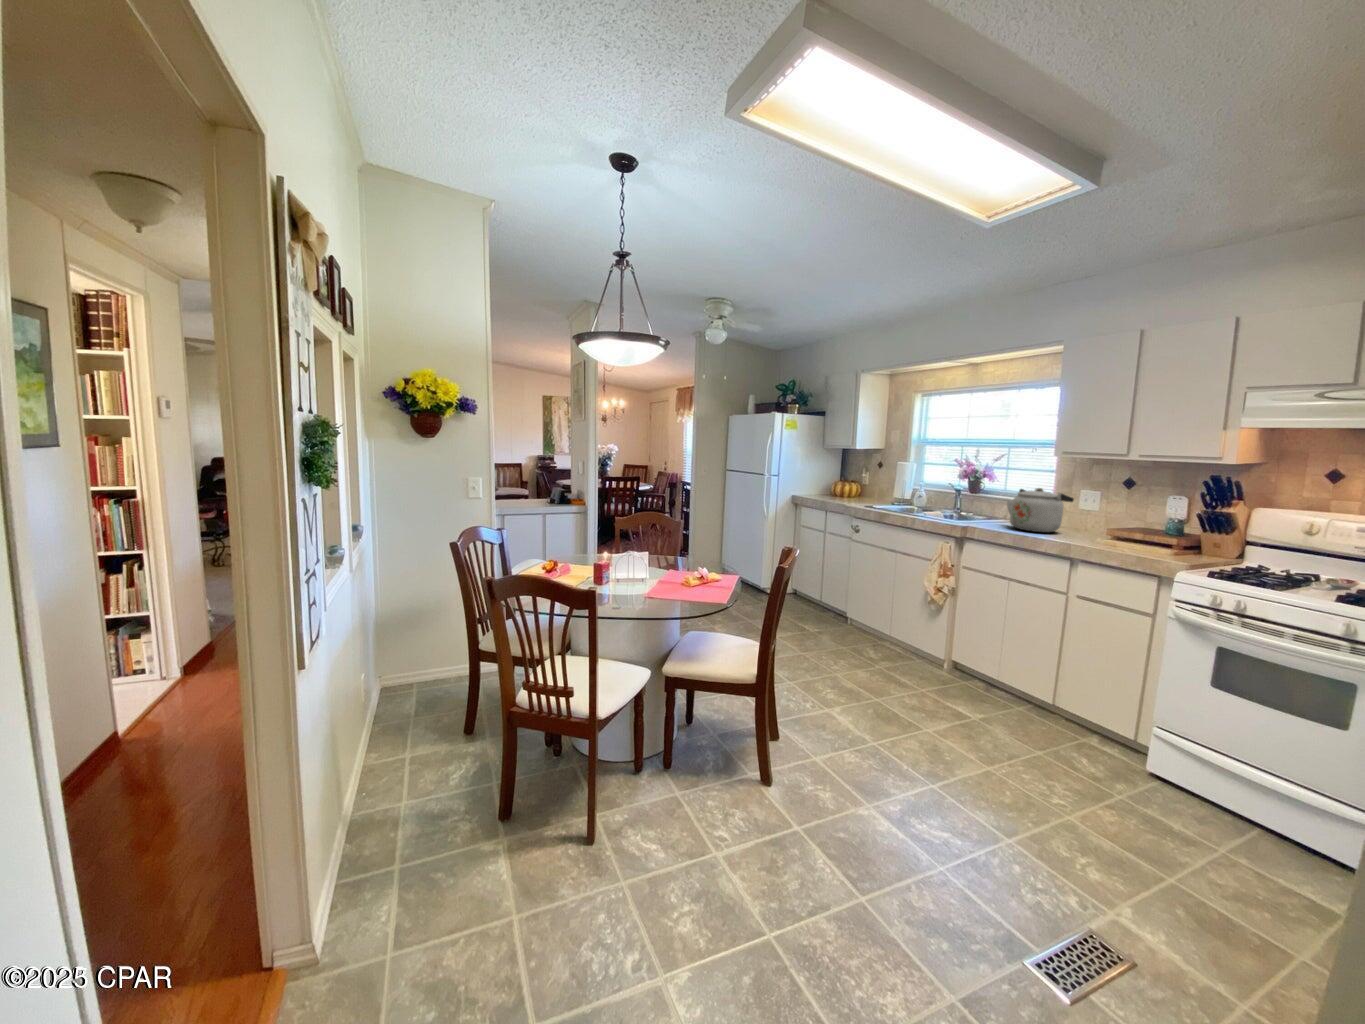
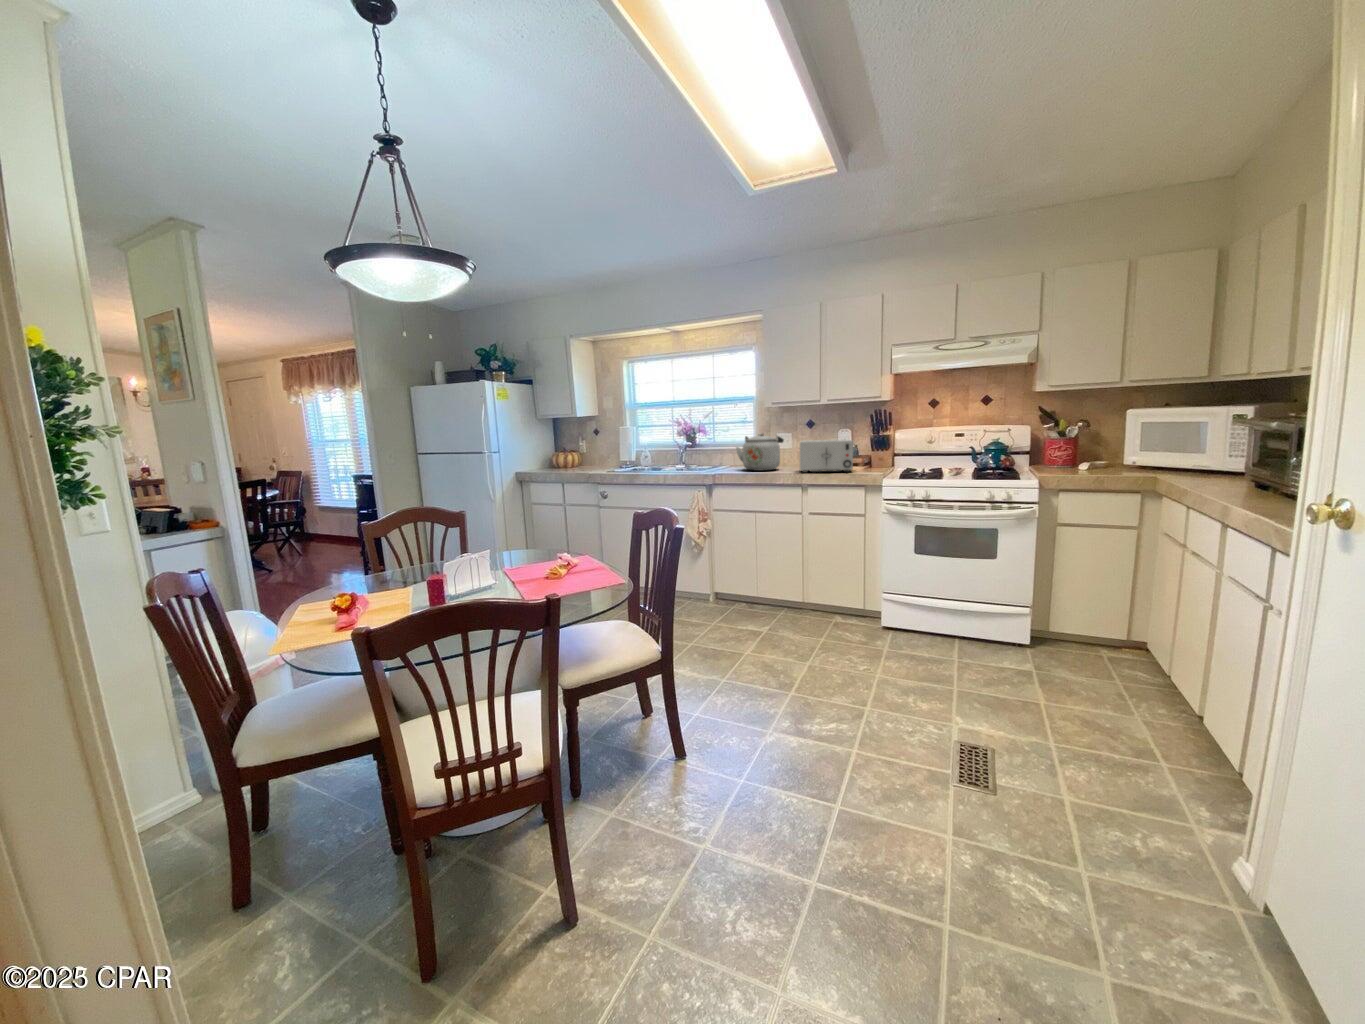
toaster: none [1072,503,1169,553] -> present [800,439,853,473]

